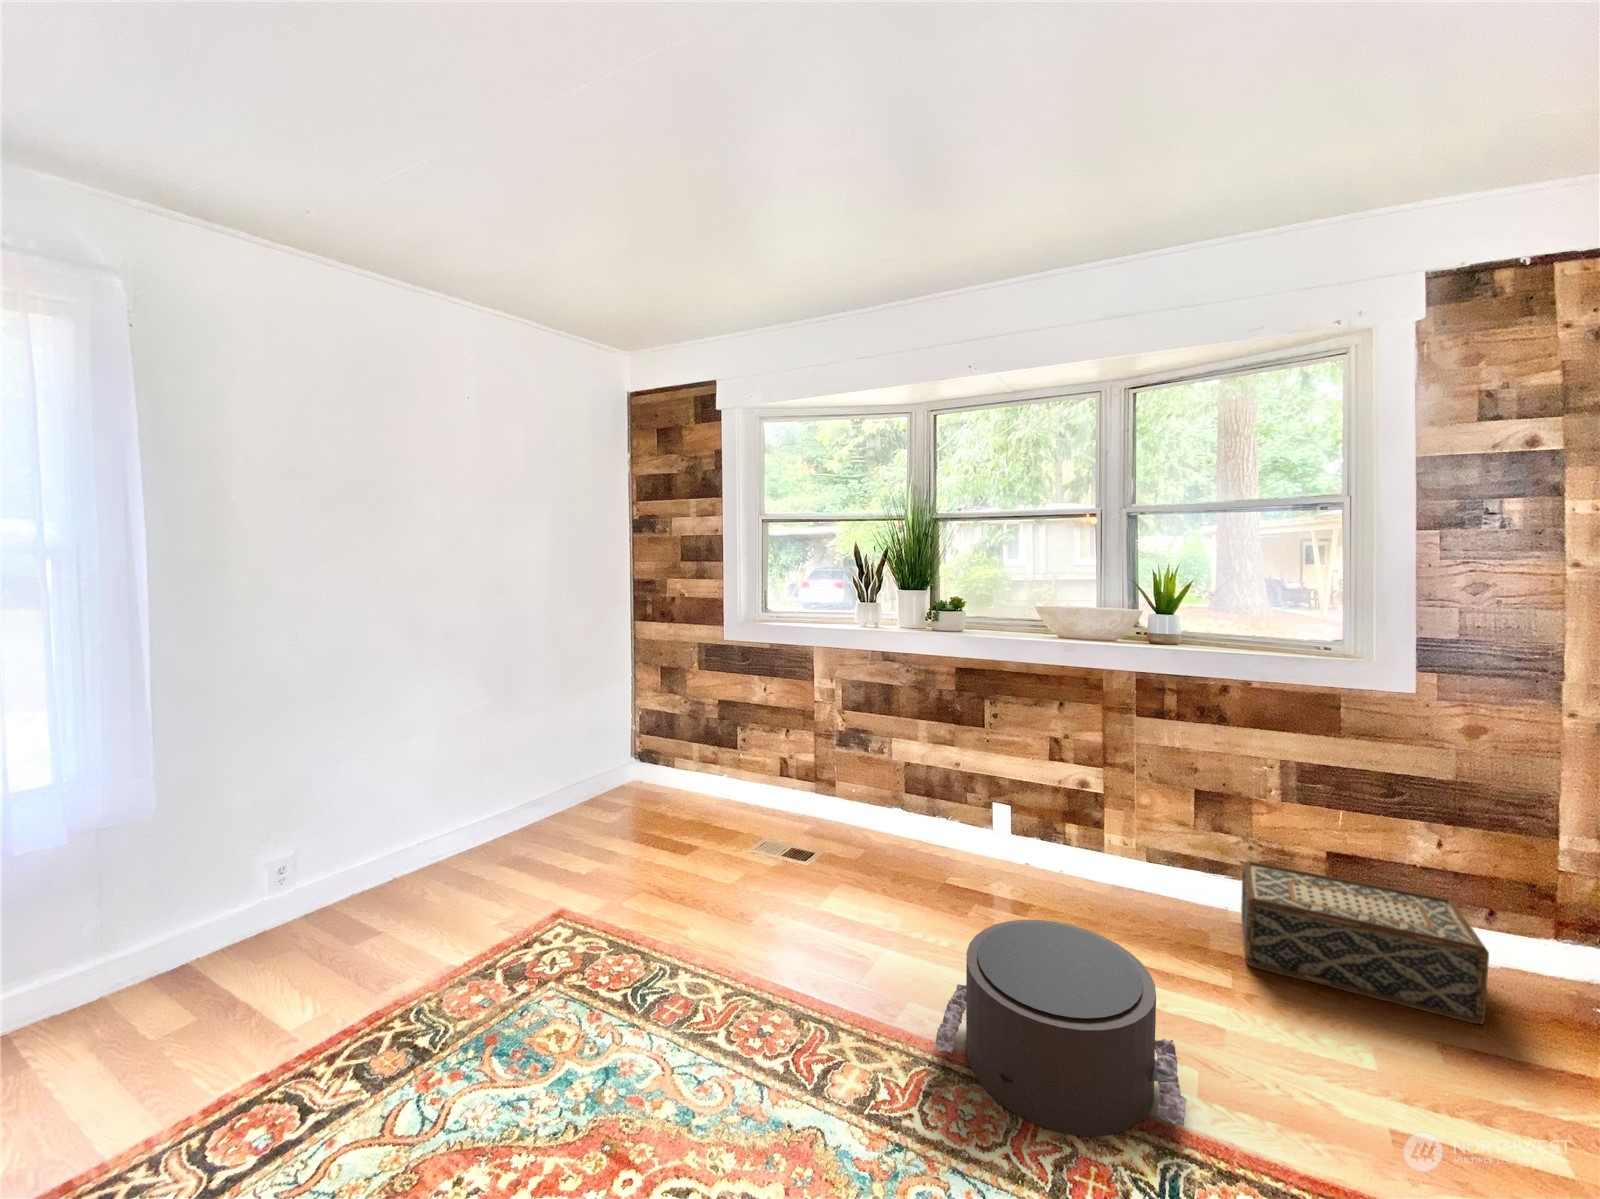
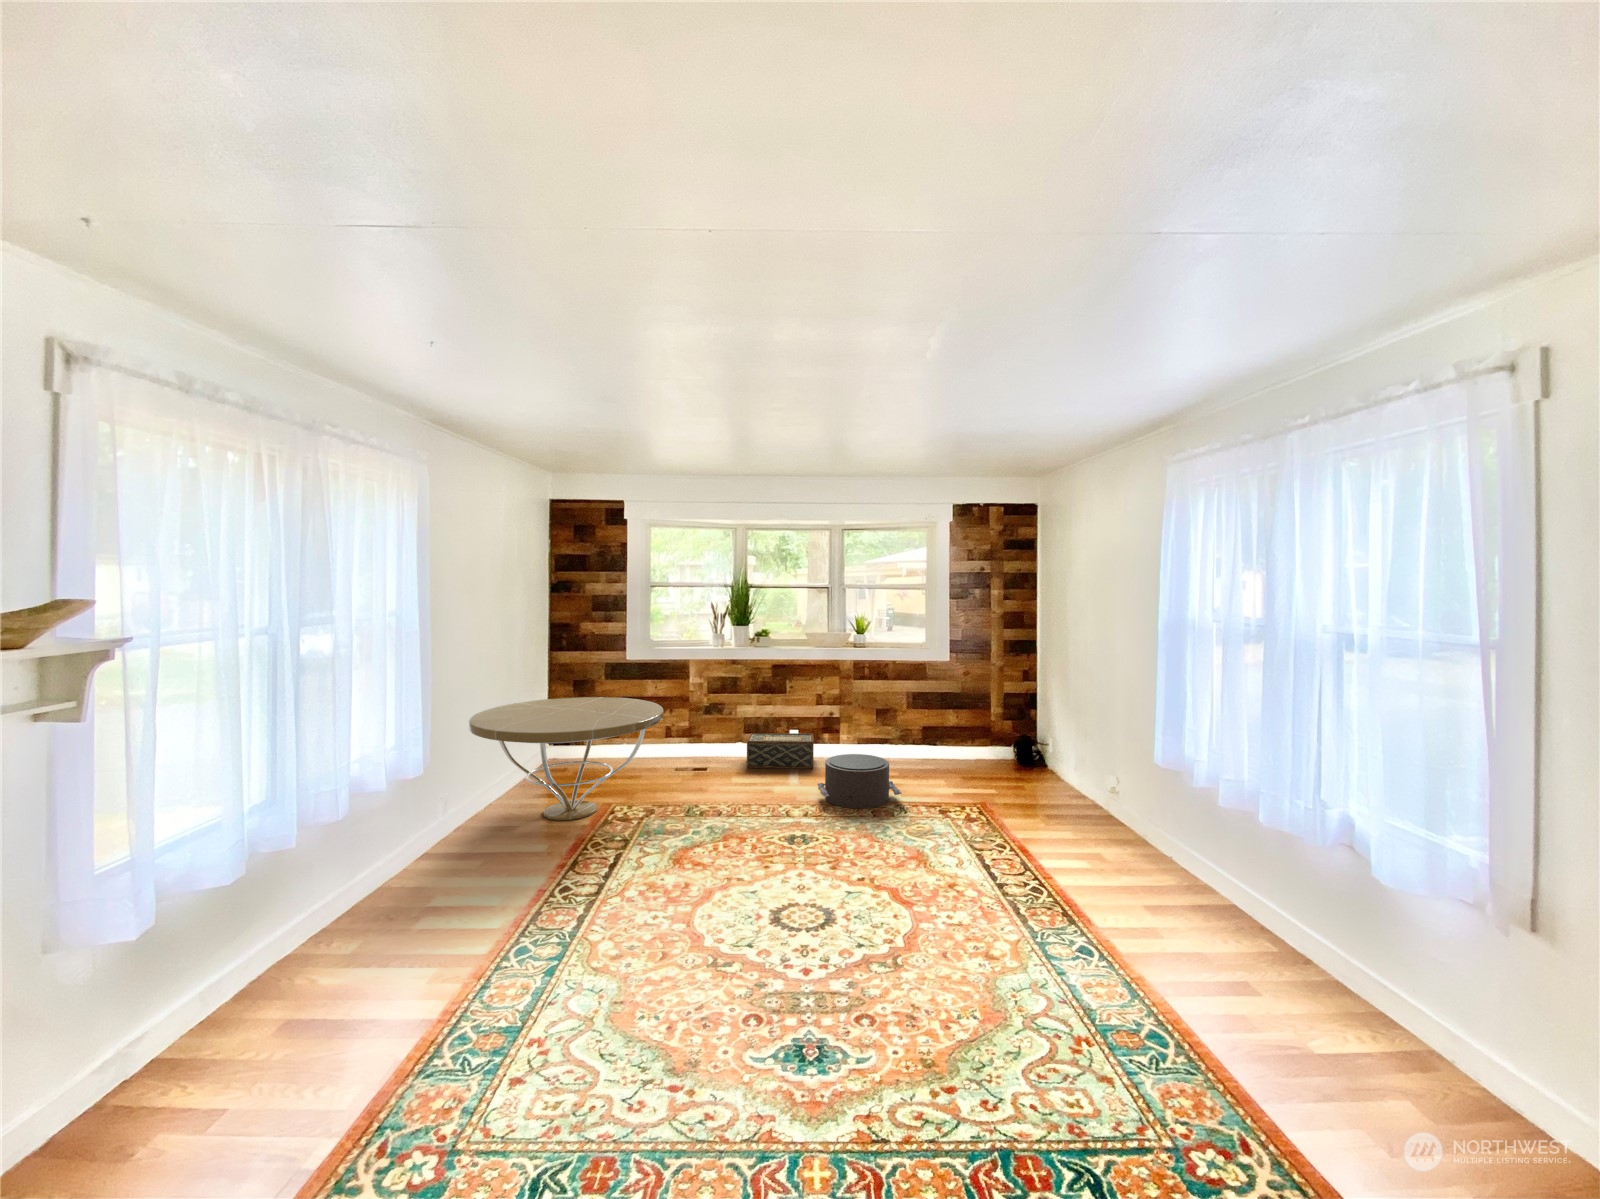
coffee table: none [283,702,658,938] -> present [469,697,664,820]
woven basket: present [1241,861,1489,1025] -> present [747,733,814,768]

